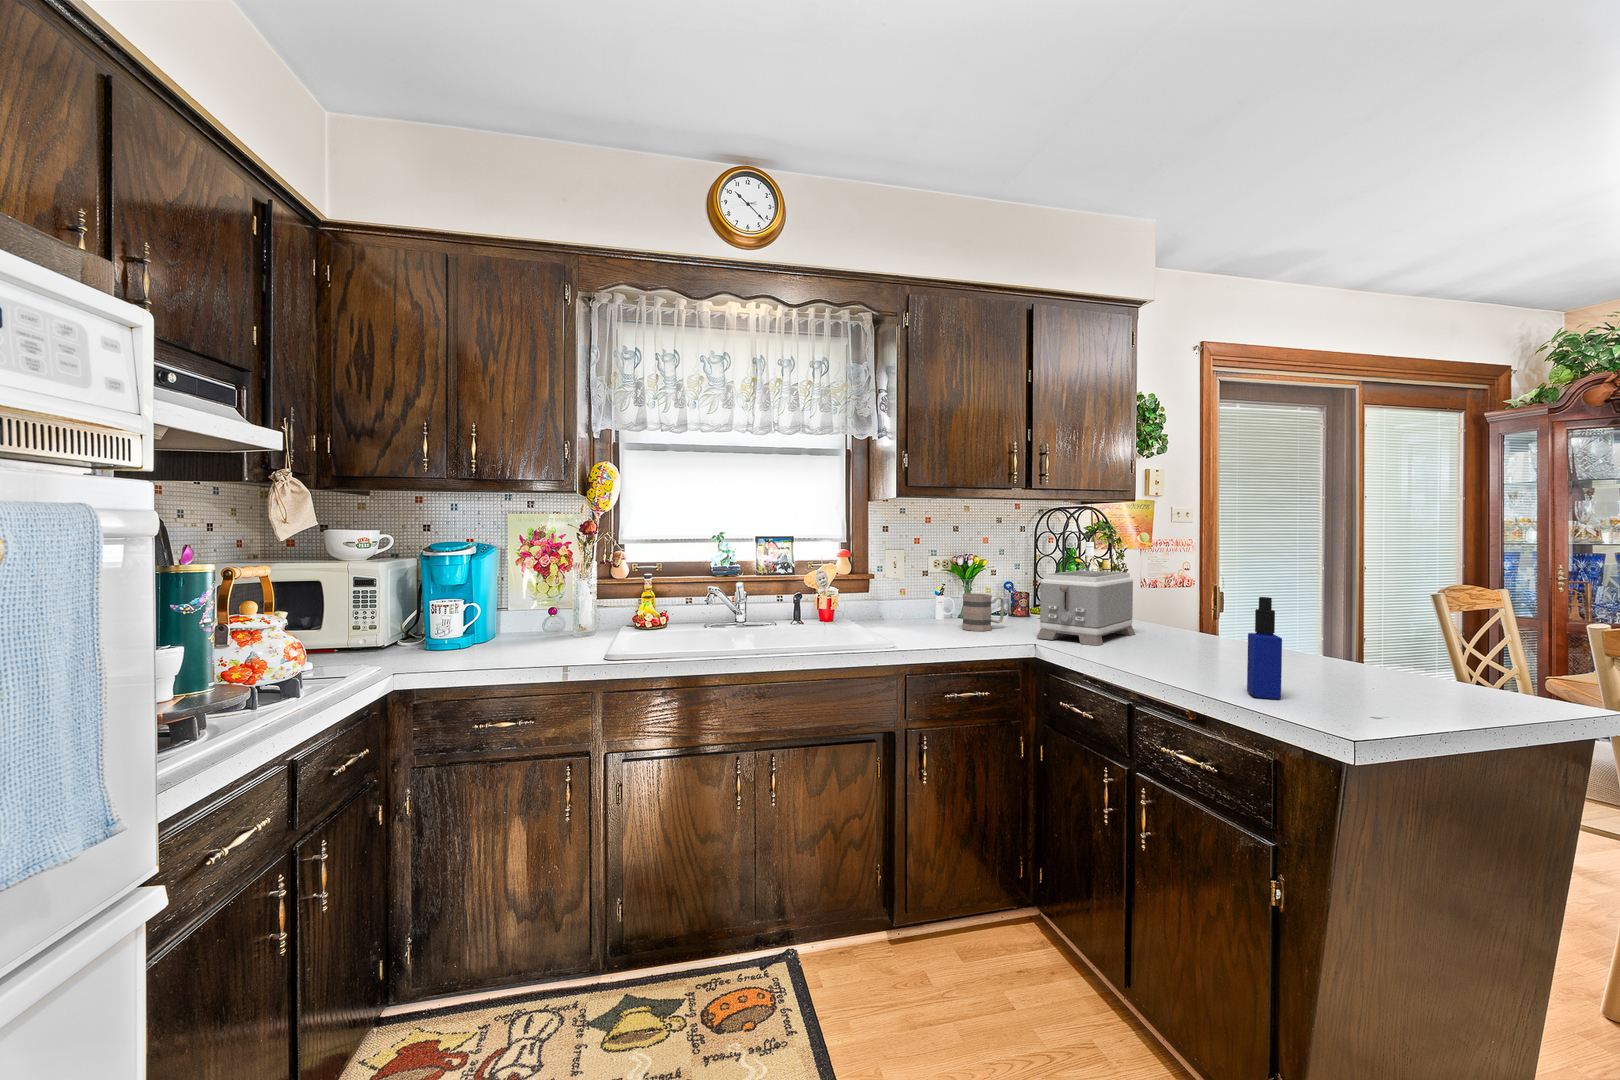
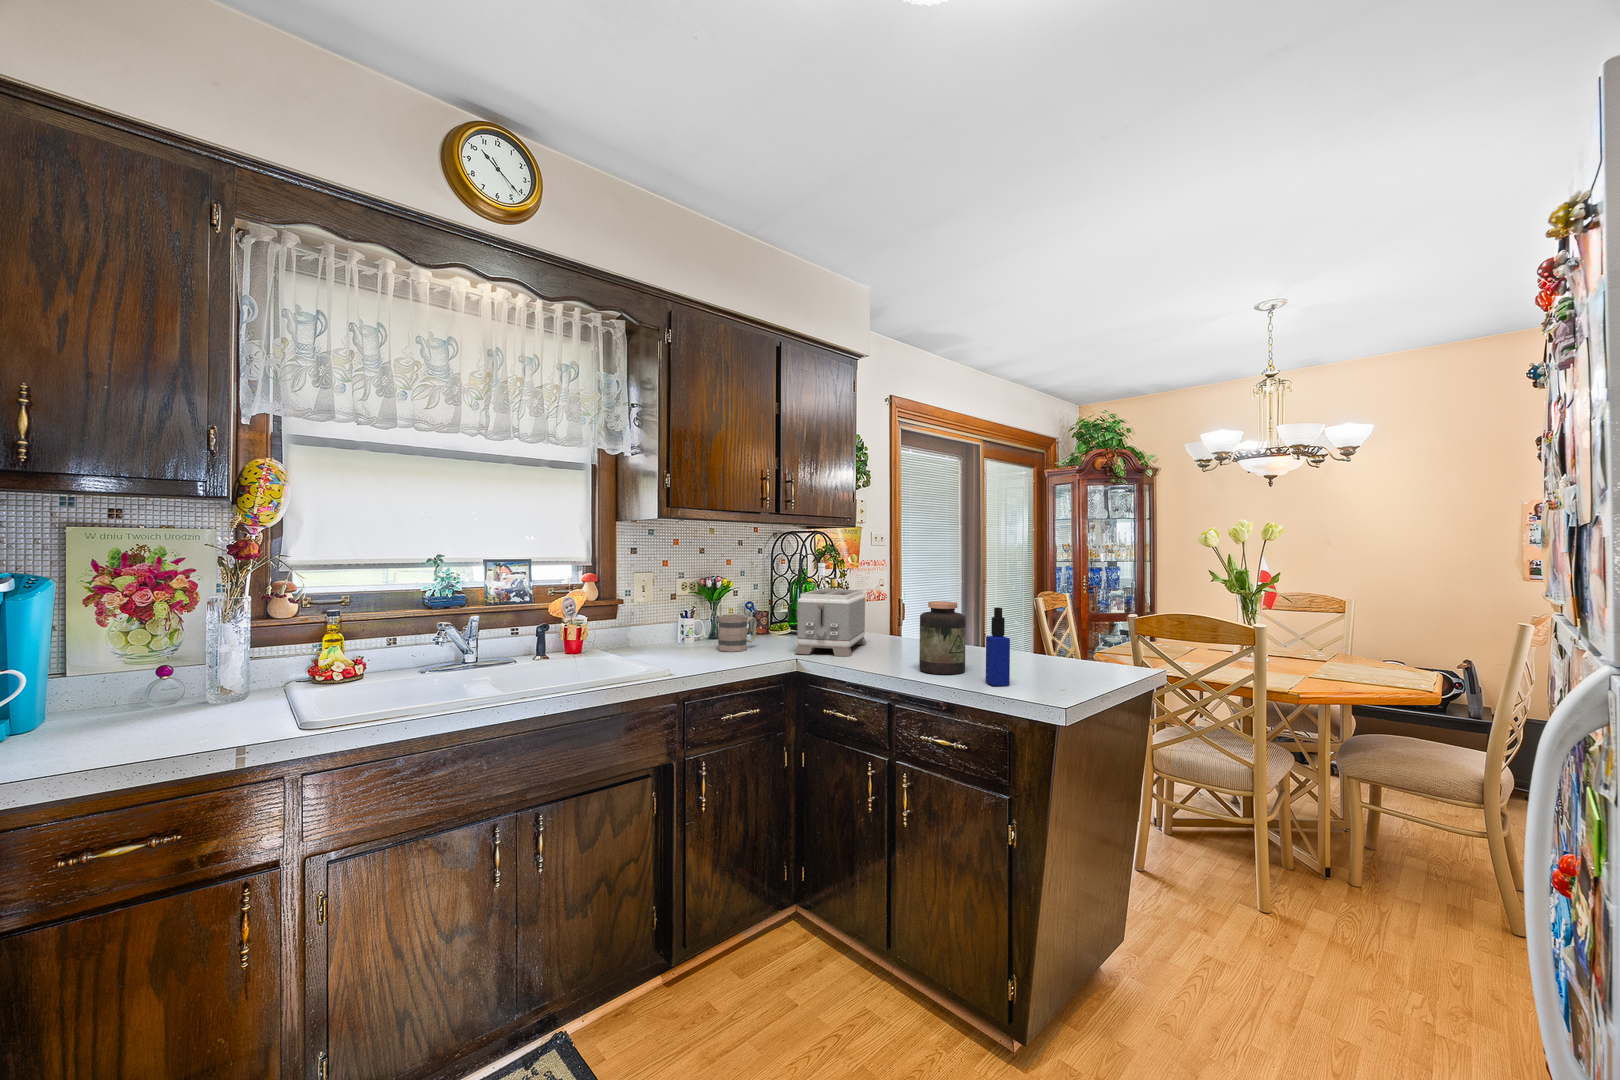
jar: none [1169,587,1235,678] -> present [919,601,966,674]

